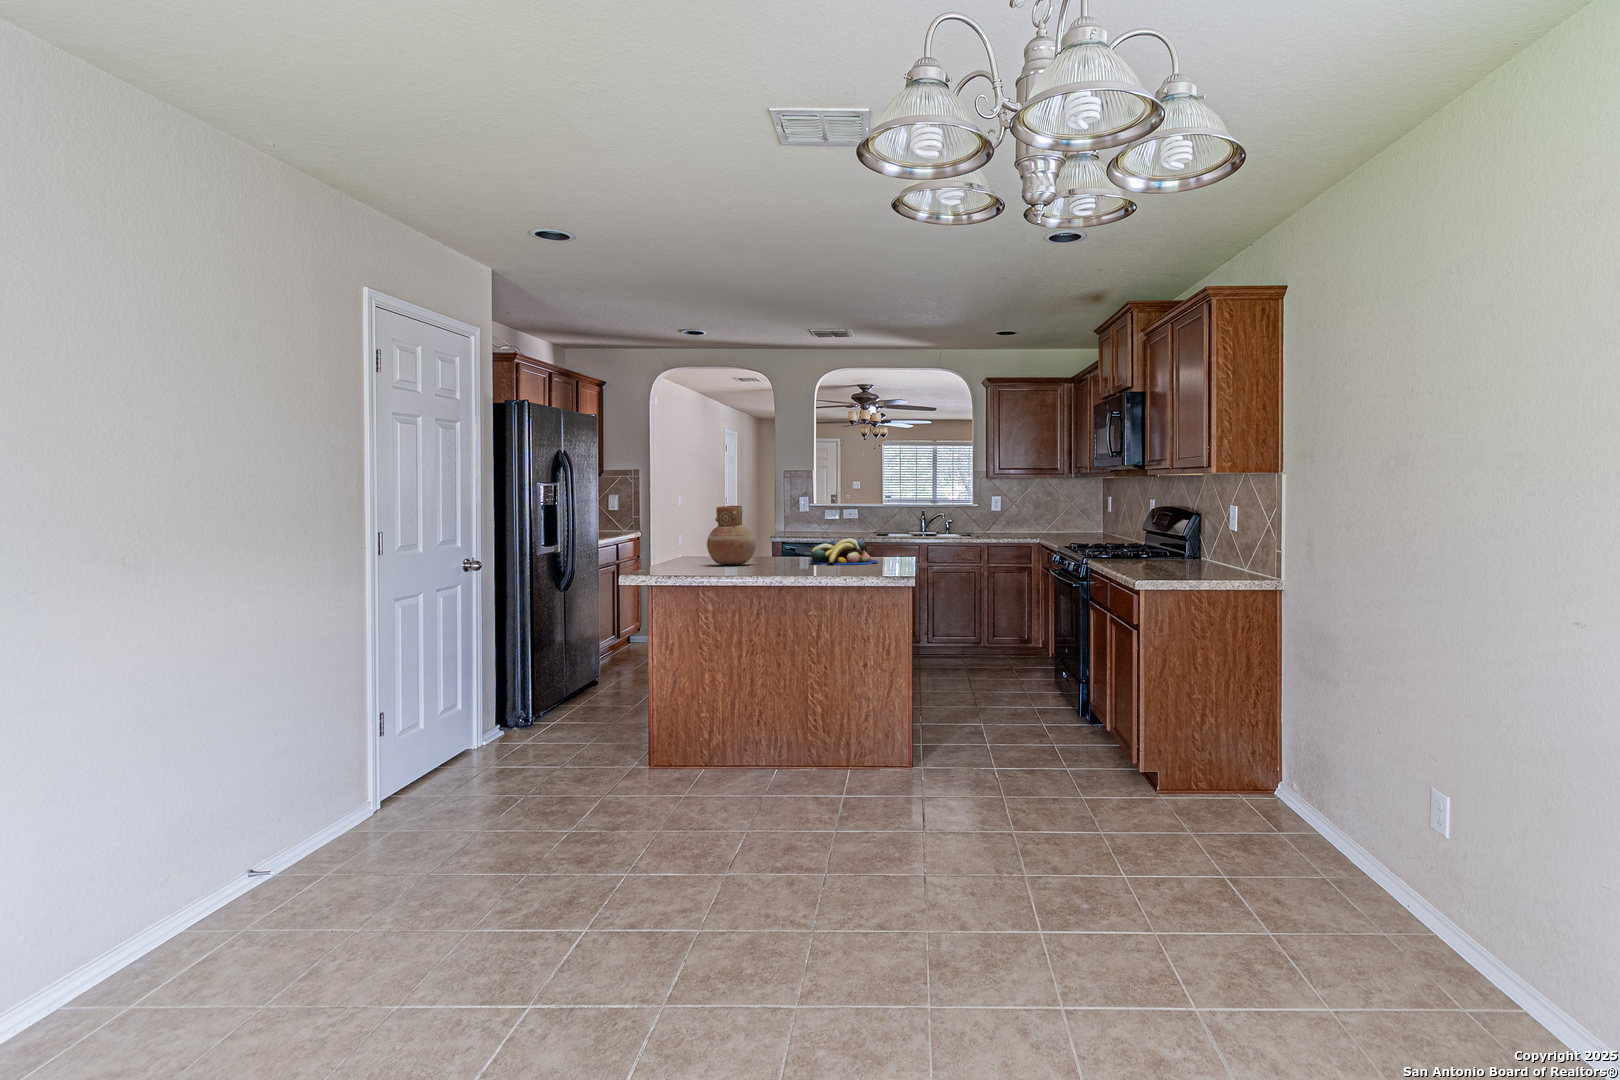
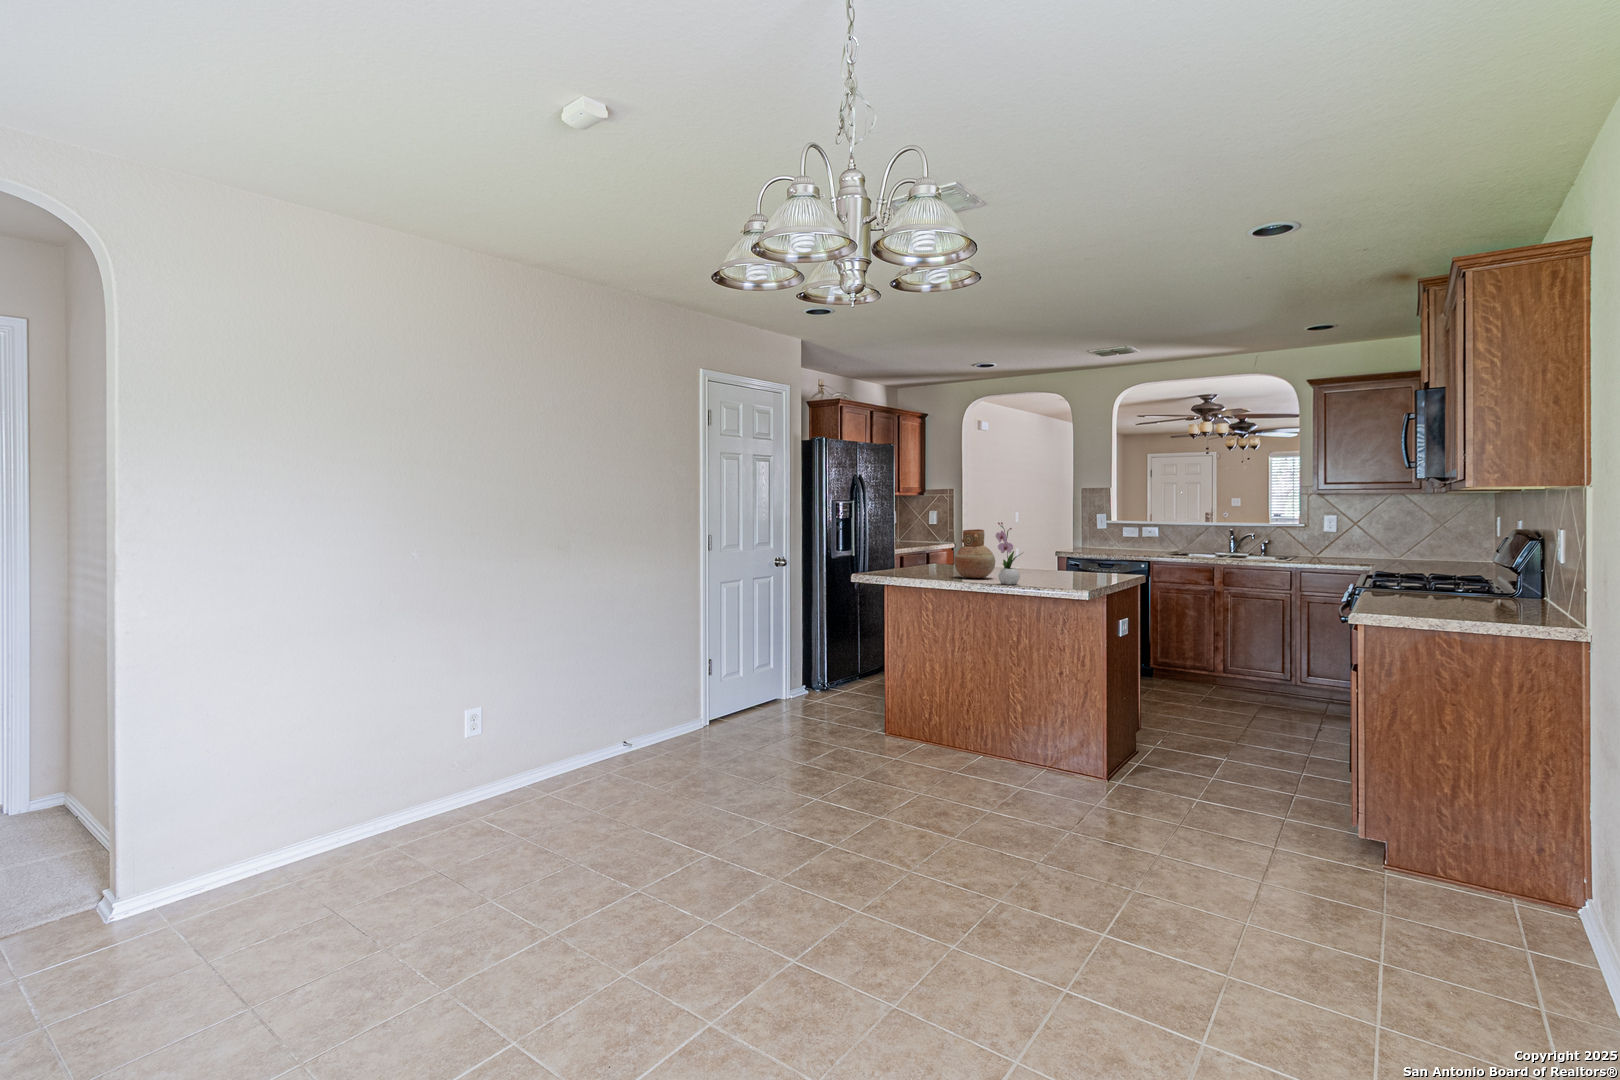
flower arrangement: none [772,493,803,568] -> present [996,522,1022,585]
fruit bowl: present [810,538,878,565] -> none [1038,562,1102,586]

